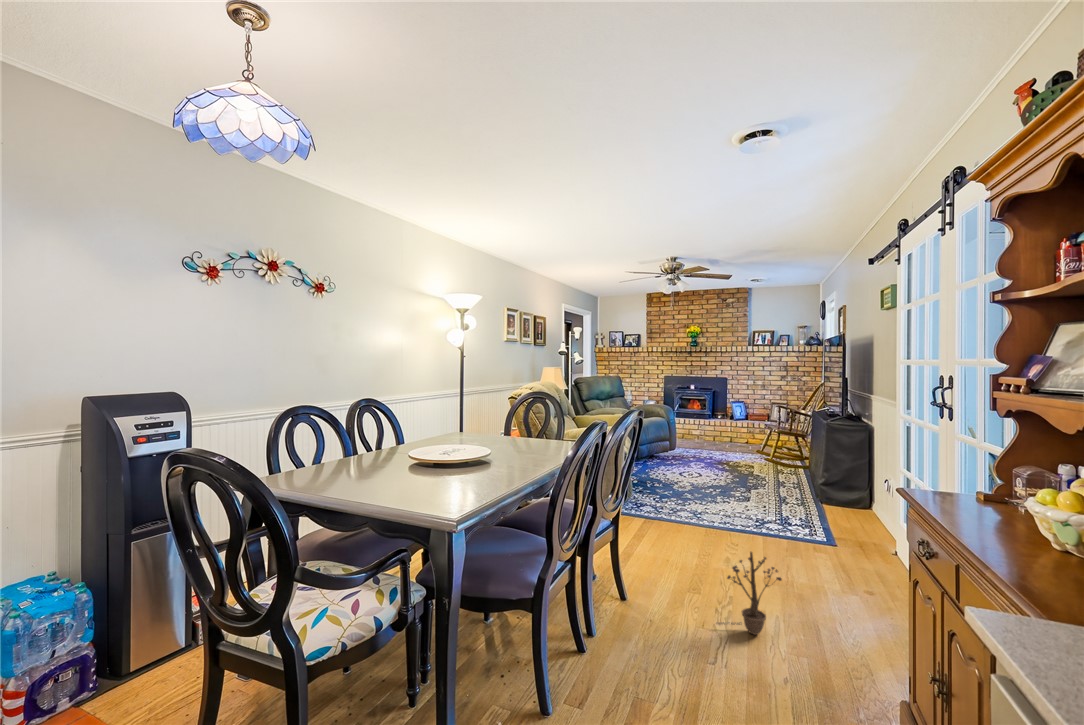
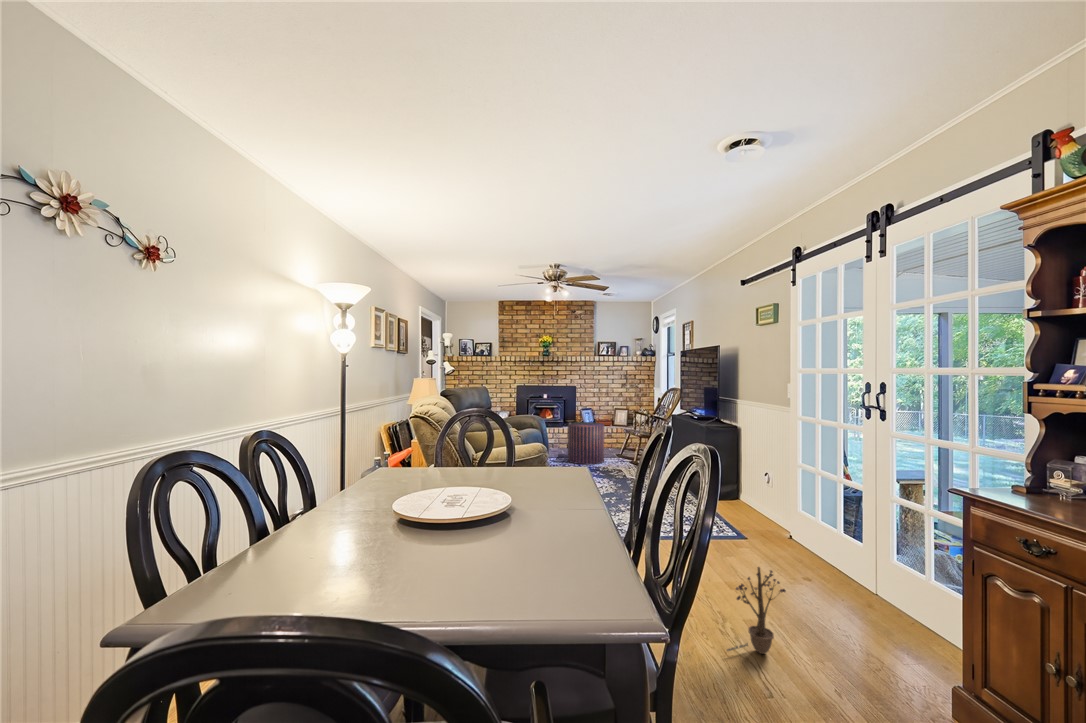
pouf: none [699,415,739,458] -> present [568,422,604,464]

